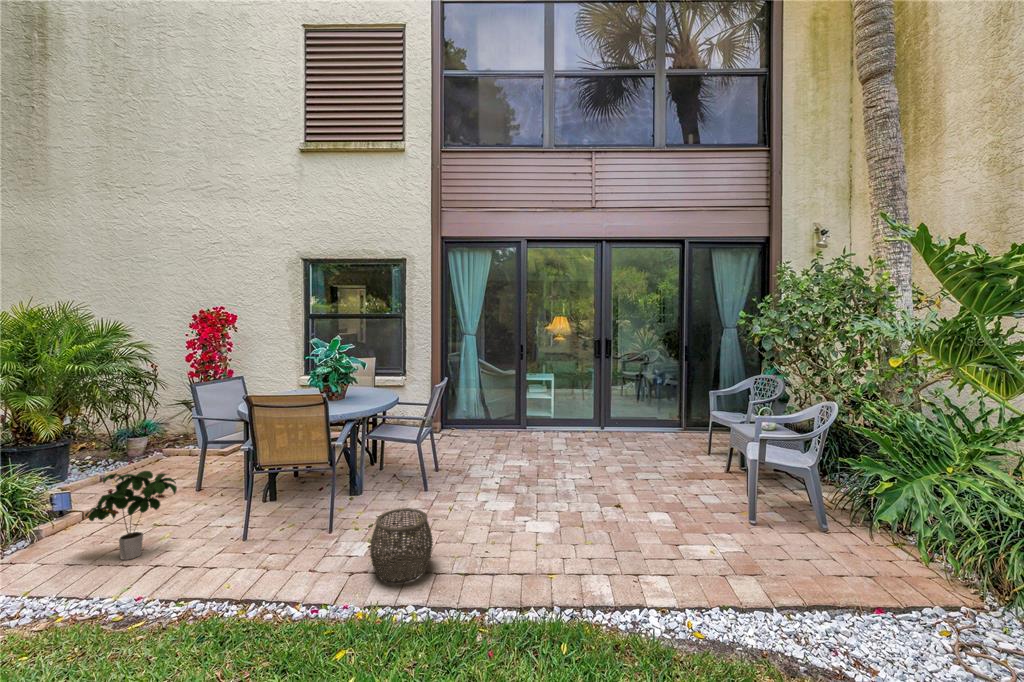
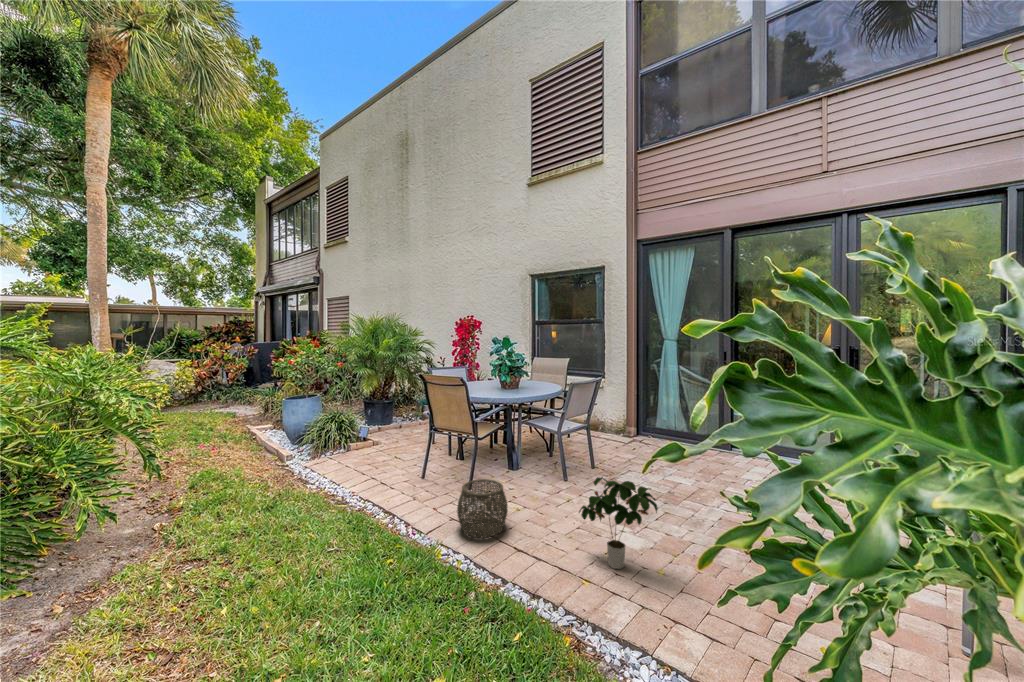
potted plant: present [85,471,177,560] -> present [579,477,658,569]

